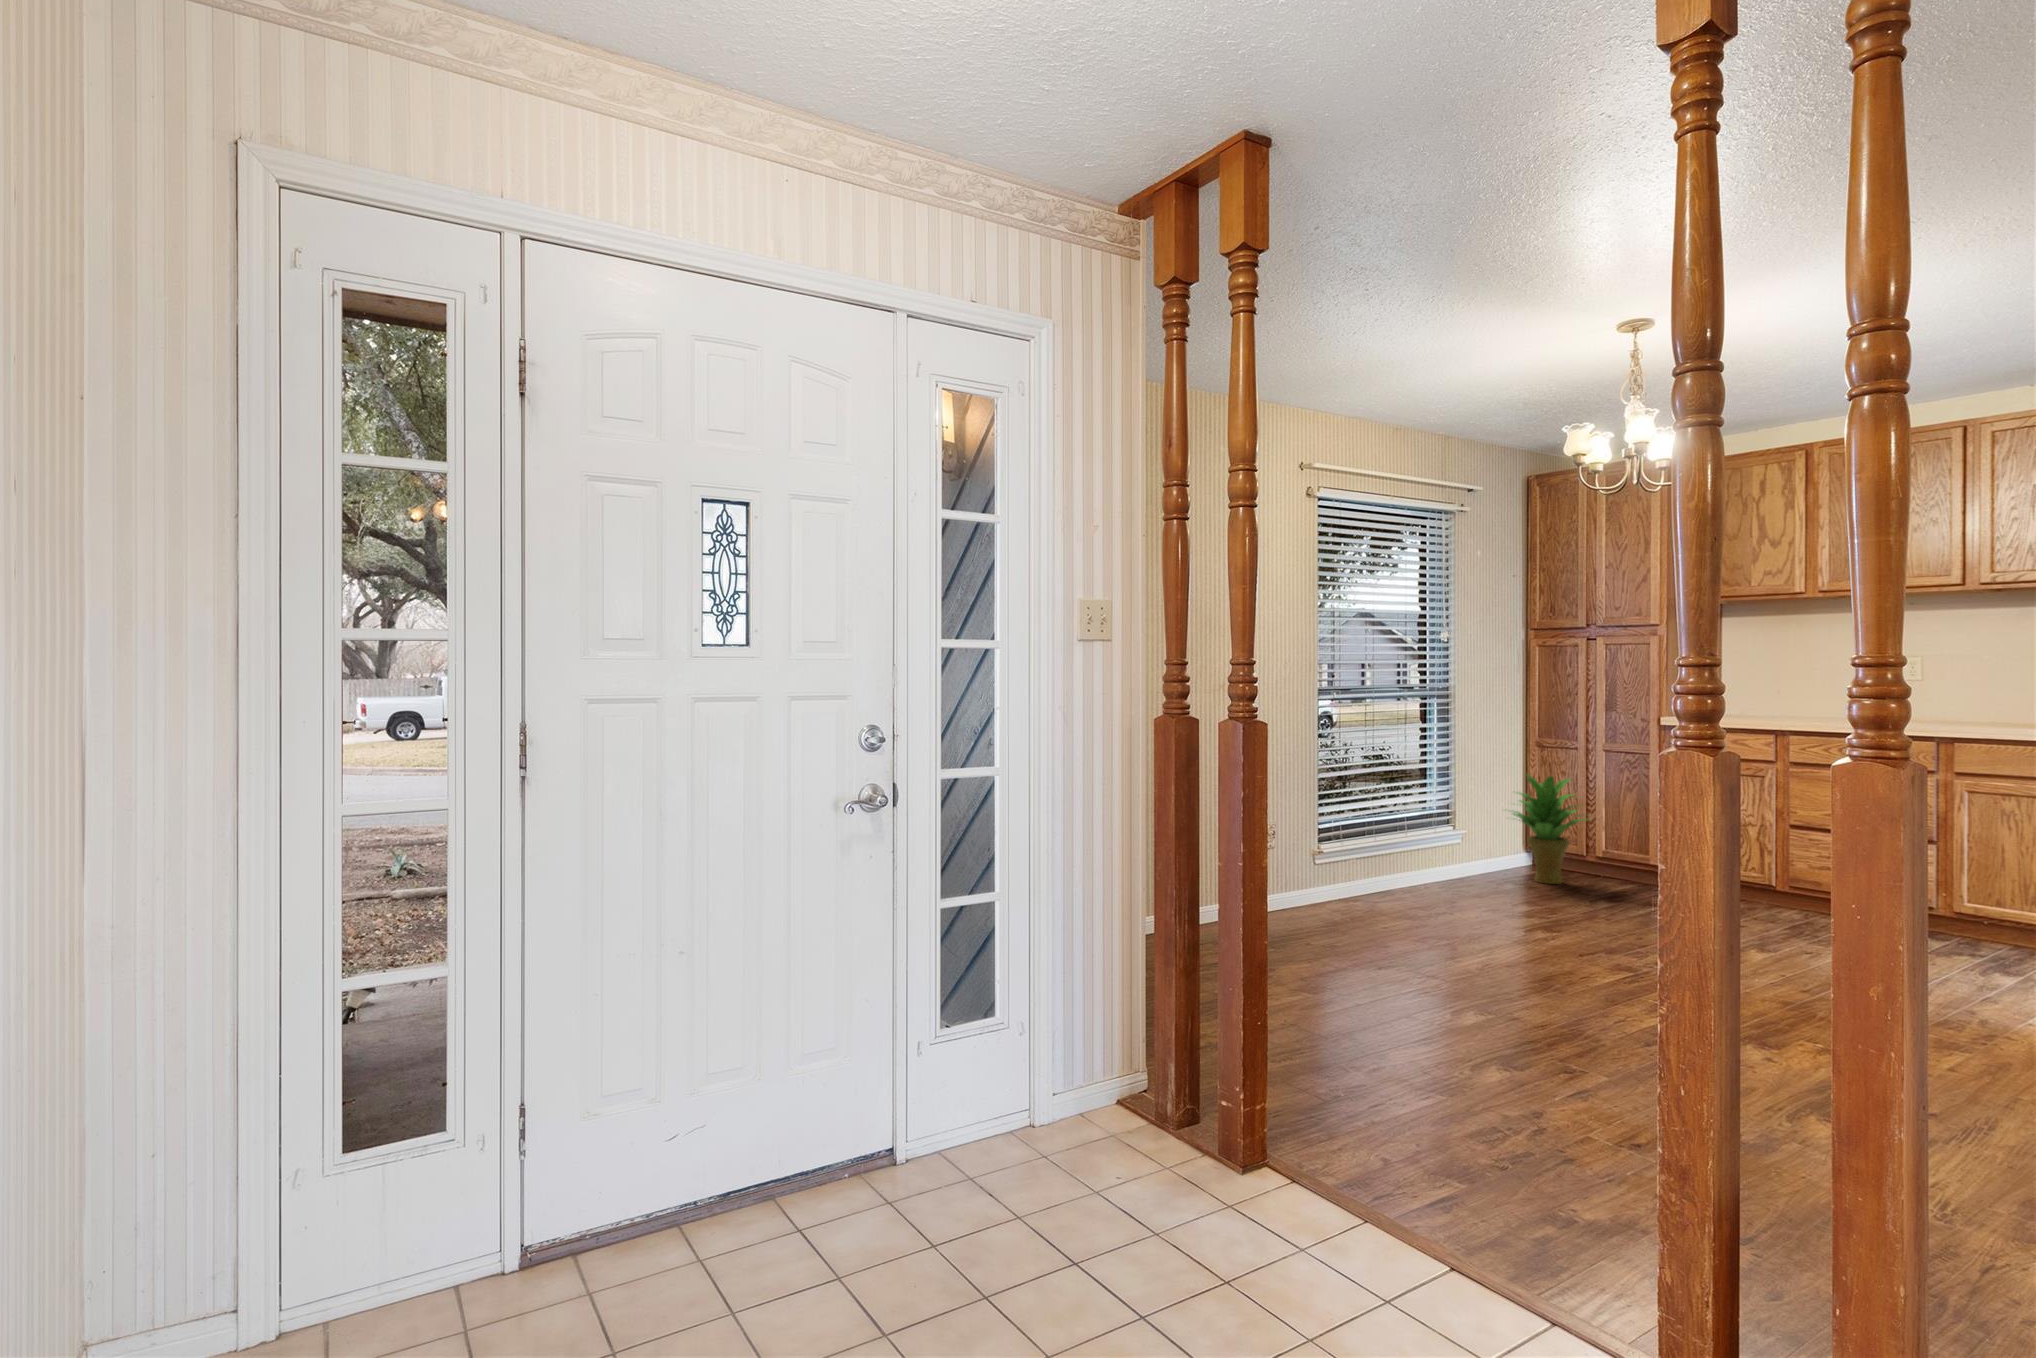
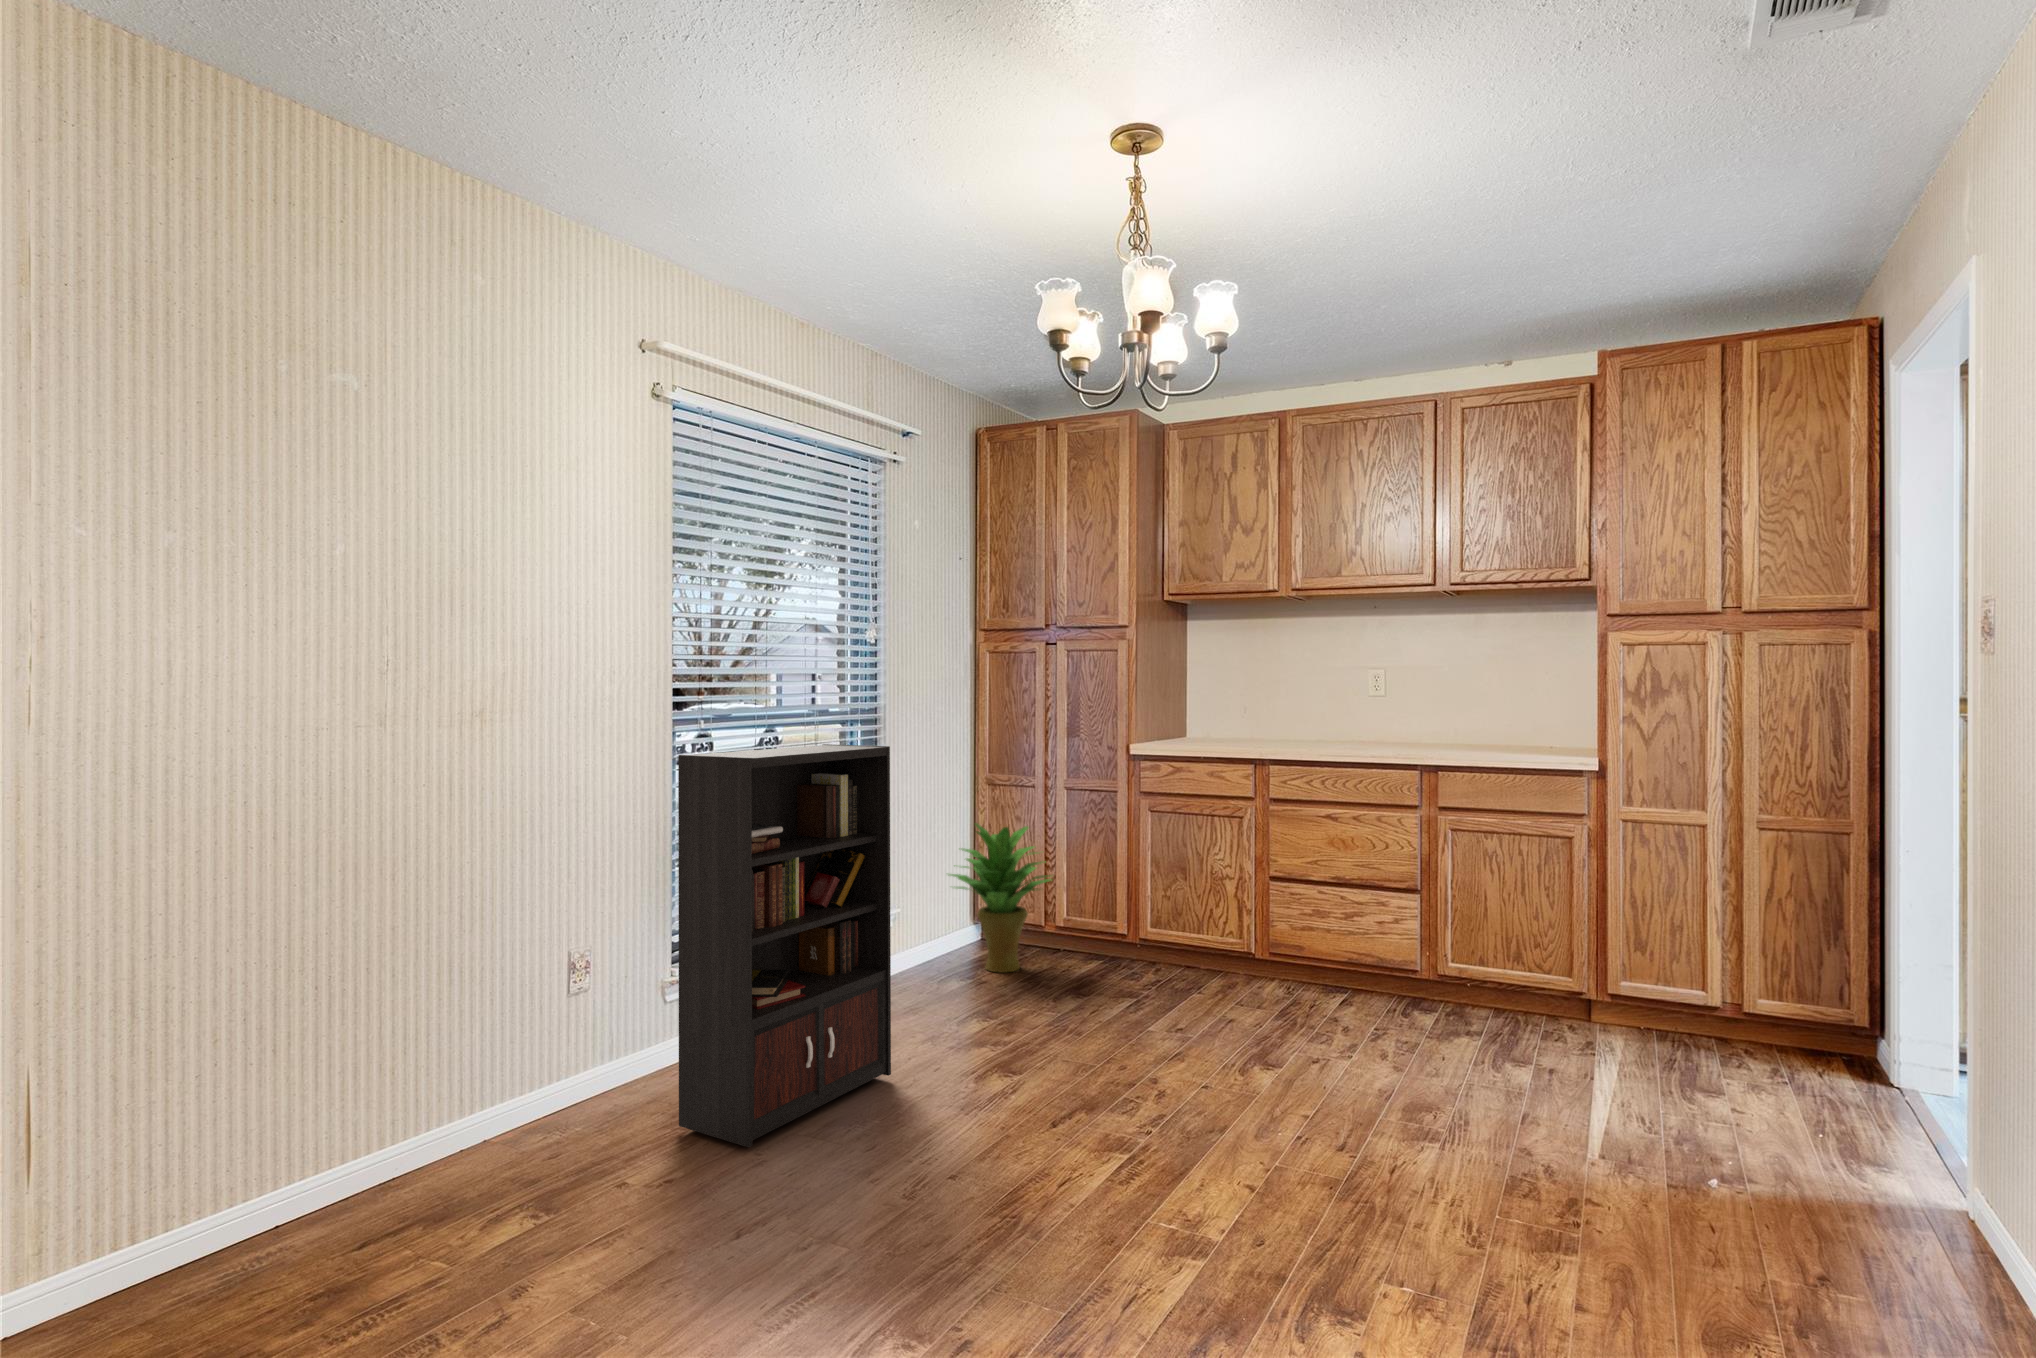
bookcase: none [1334,709,1464,935] -> present [678,744,891,1147]

